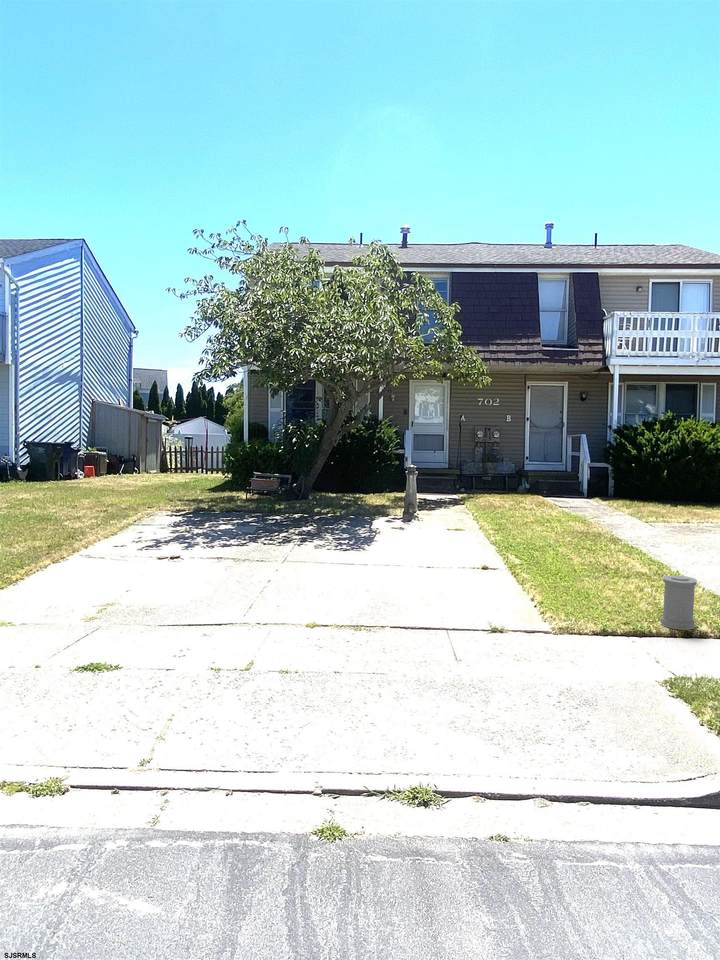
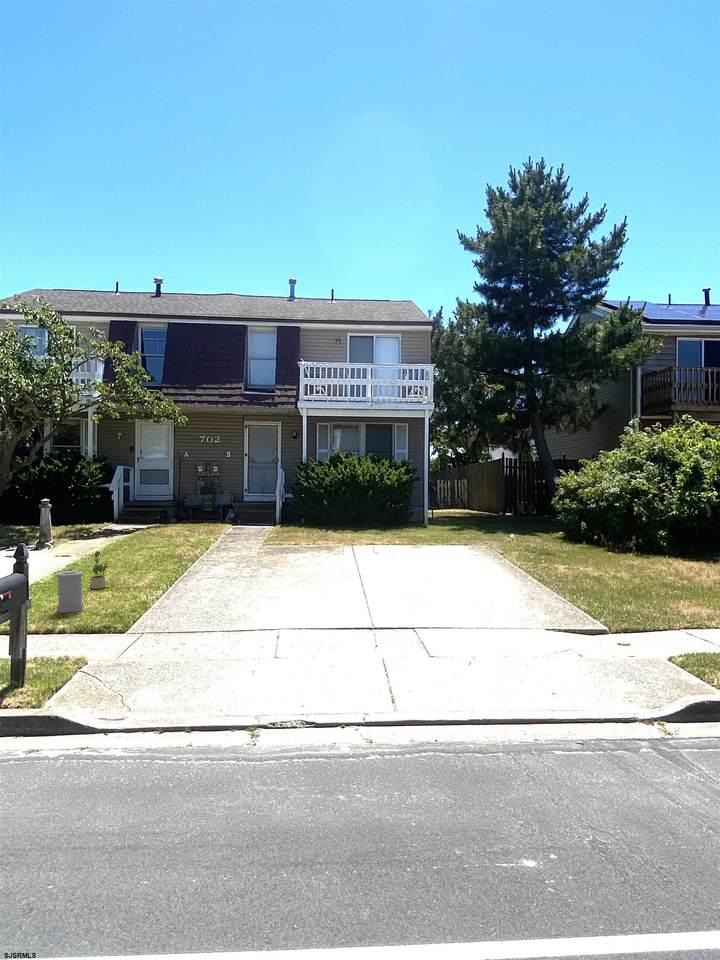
potted plant: none [616,545,639,591] -> present [90,551,109,589]

